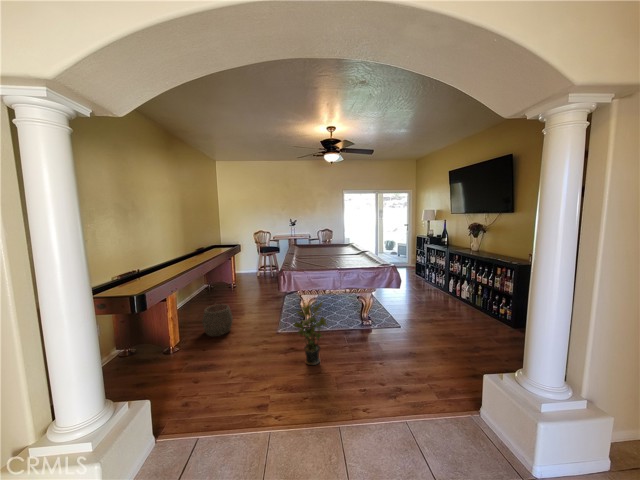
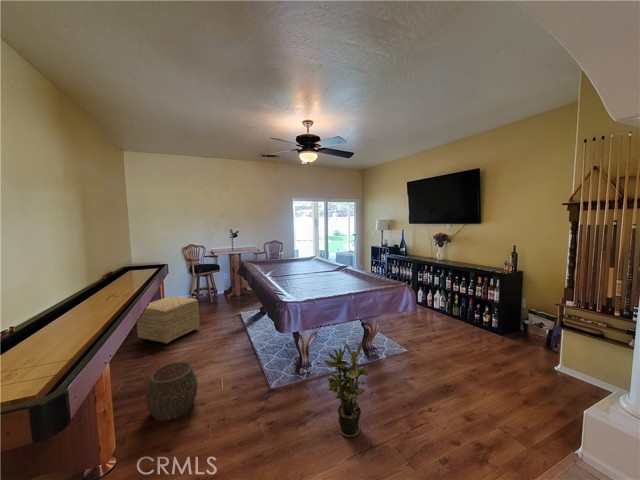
ottoman: none [215,267,255,298] -> present [137,296,200,344]

